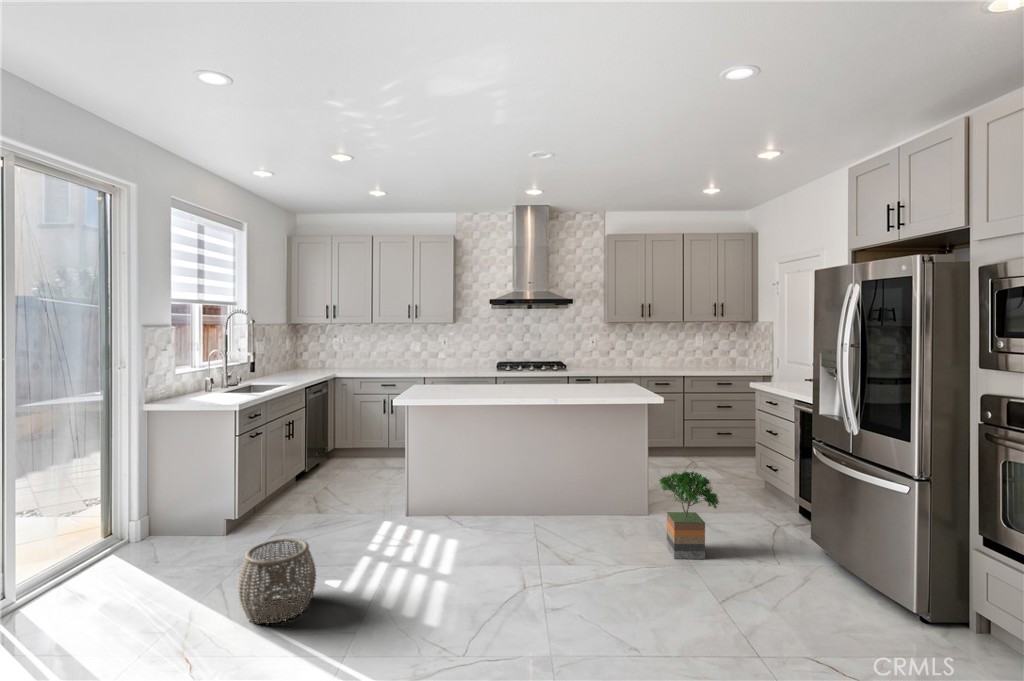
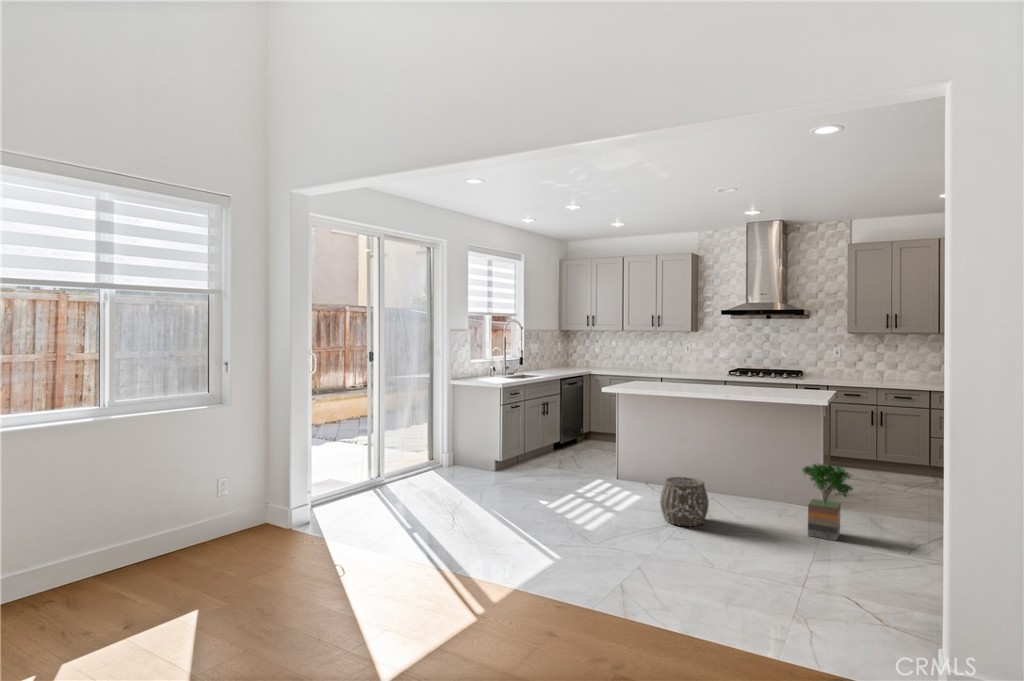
woven basket: present [238,538,316,624] -> present [660,477,709,526]

